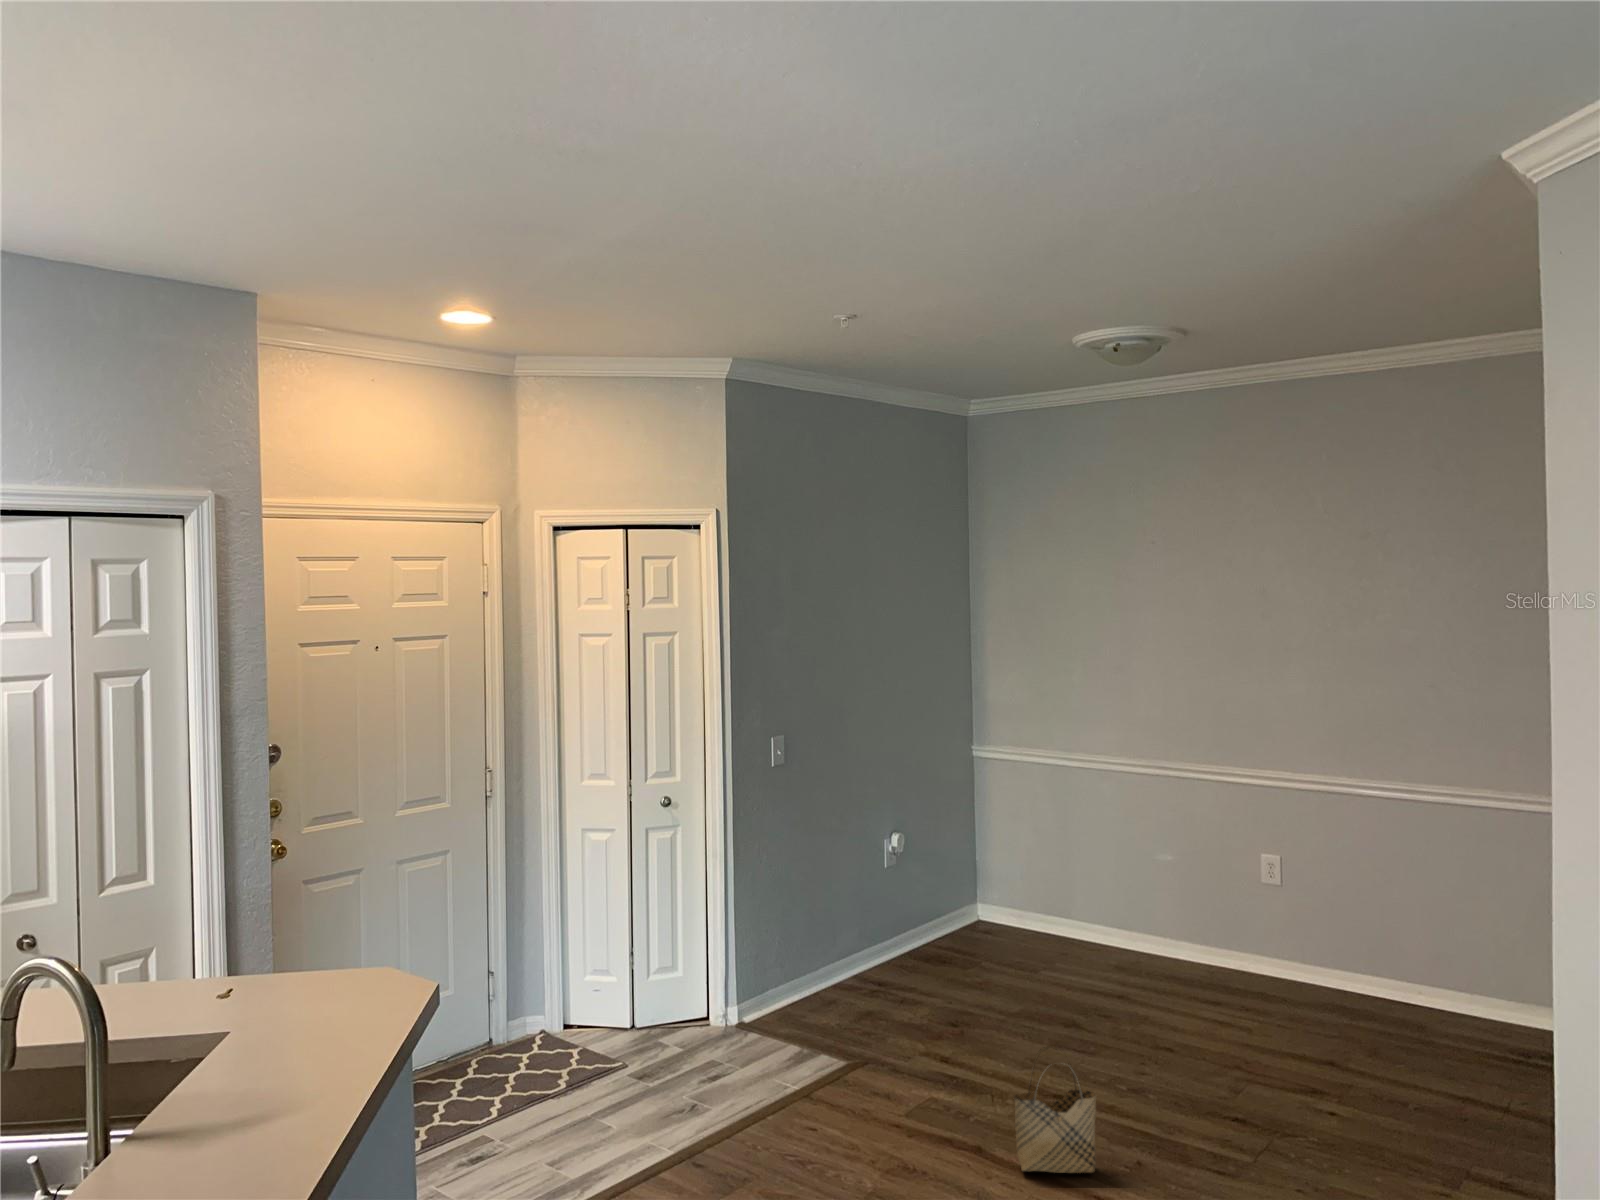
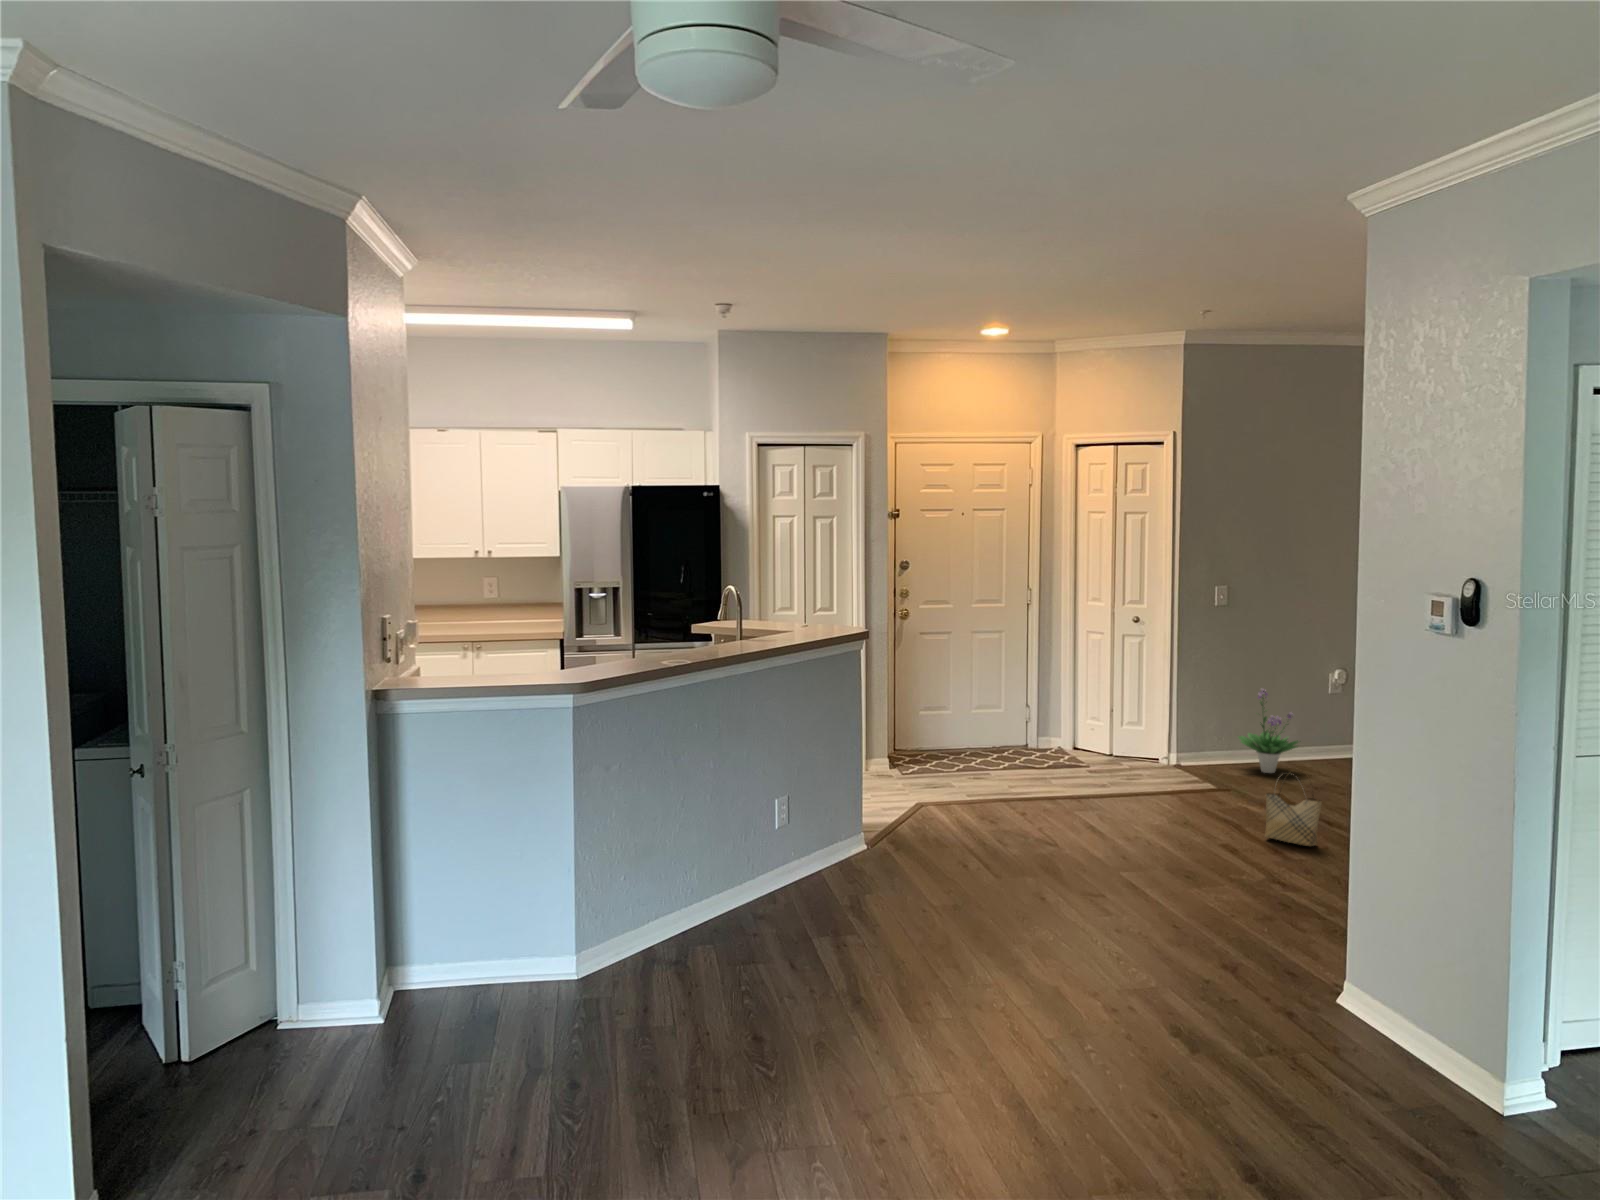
potted plant: none [810,884,901,1008] -> present [1238,689,1298,773]

